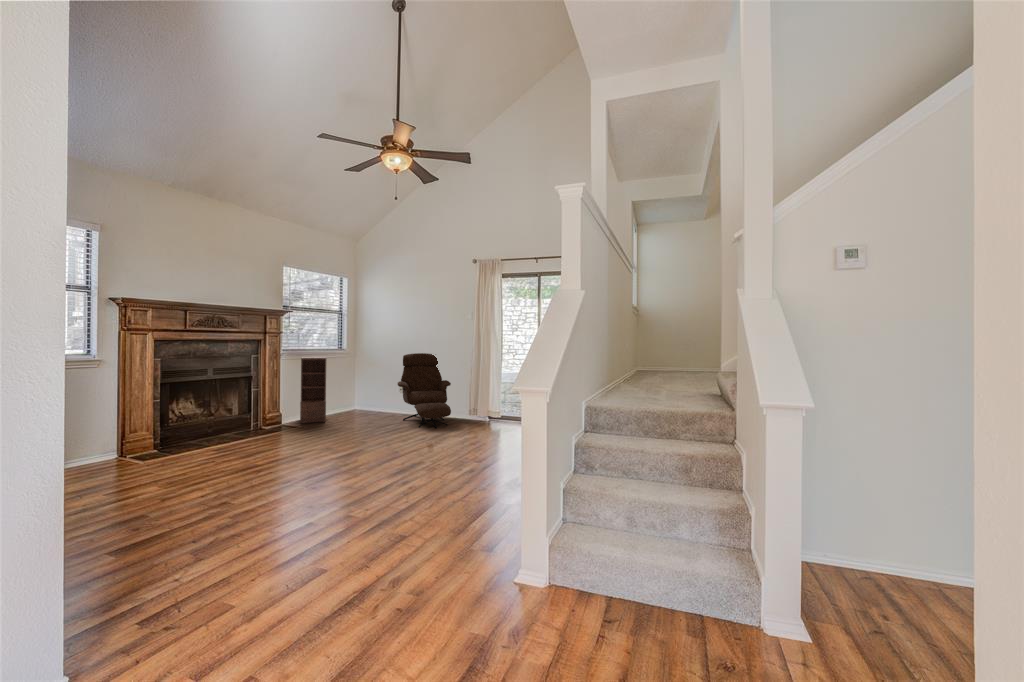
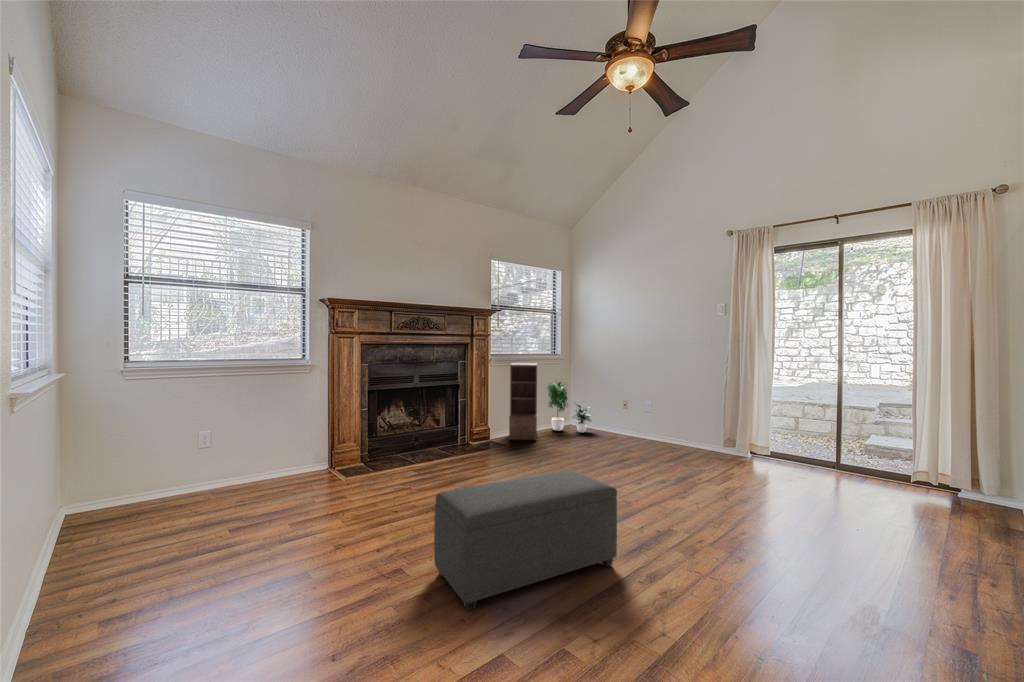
lounge chair: present [398,353,451,428] -> none [621,360,697,464]
potted plant: none [334,369,376,414] -> present [548,379,591,432]
ottoman: none [259,427,388,512] -> present [434,470,617,611]

